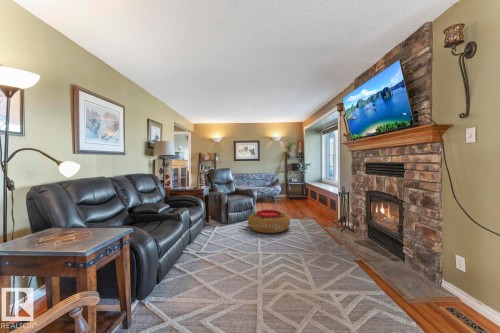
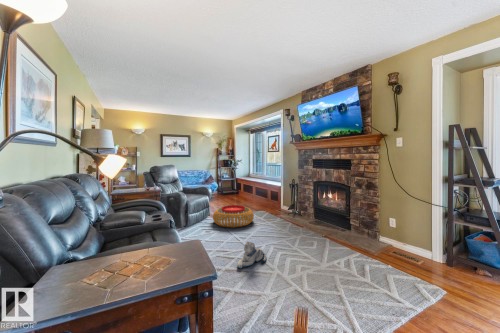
plush toy: none [220,248,261,275] -> present [237,242,266,268]

